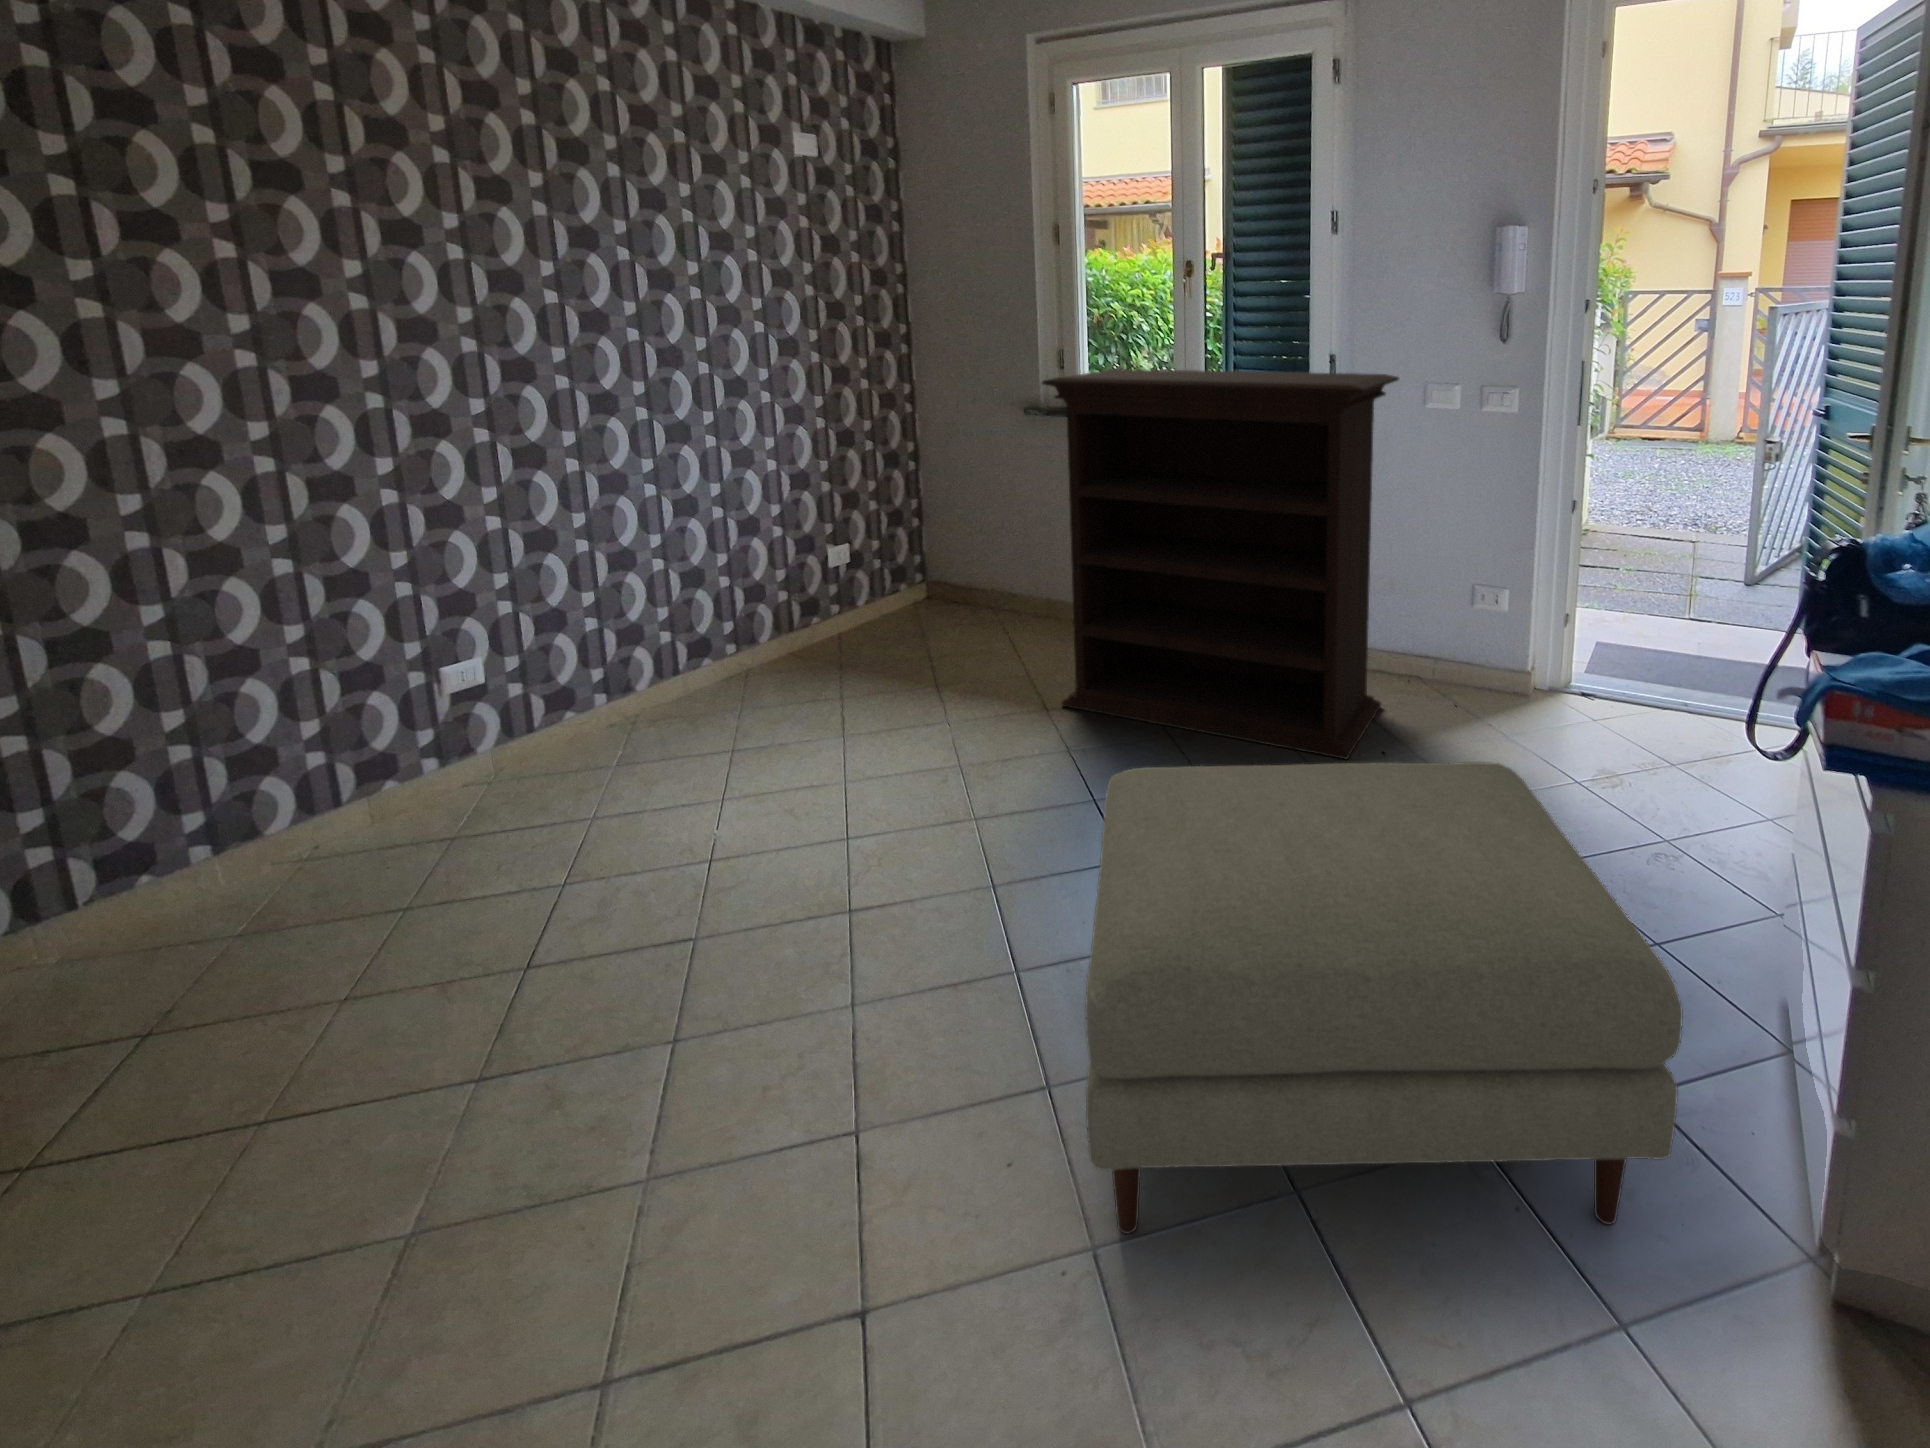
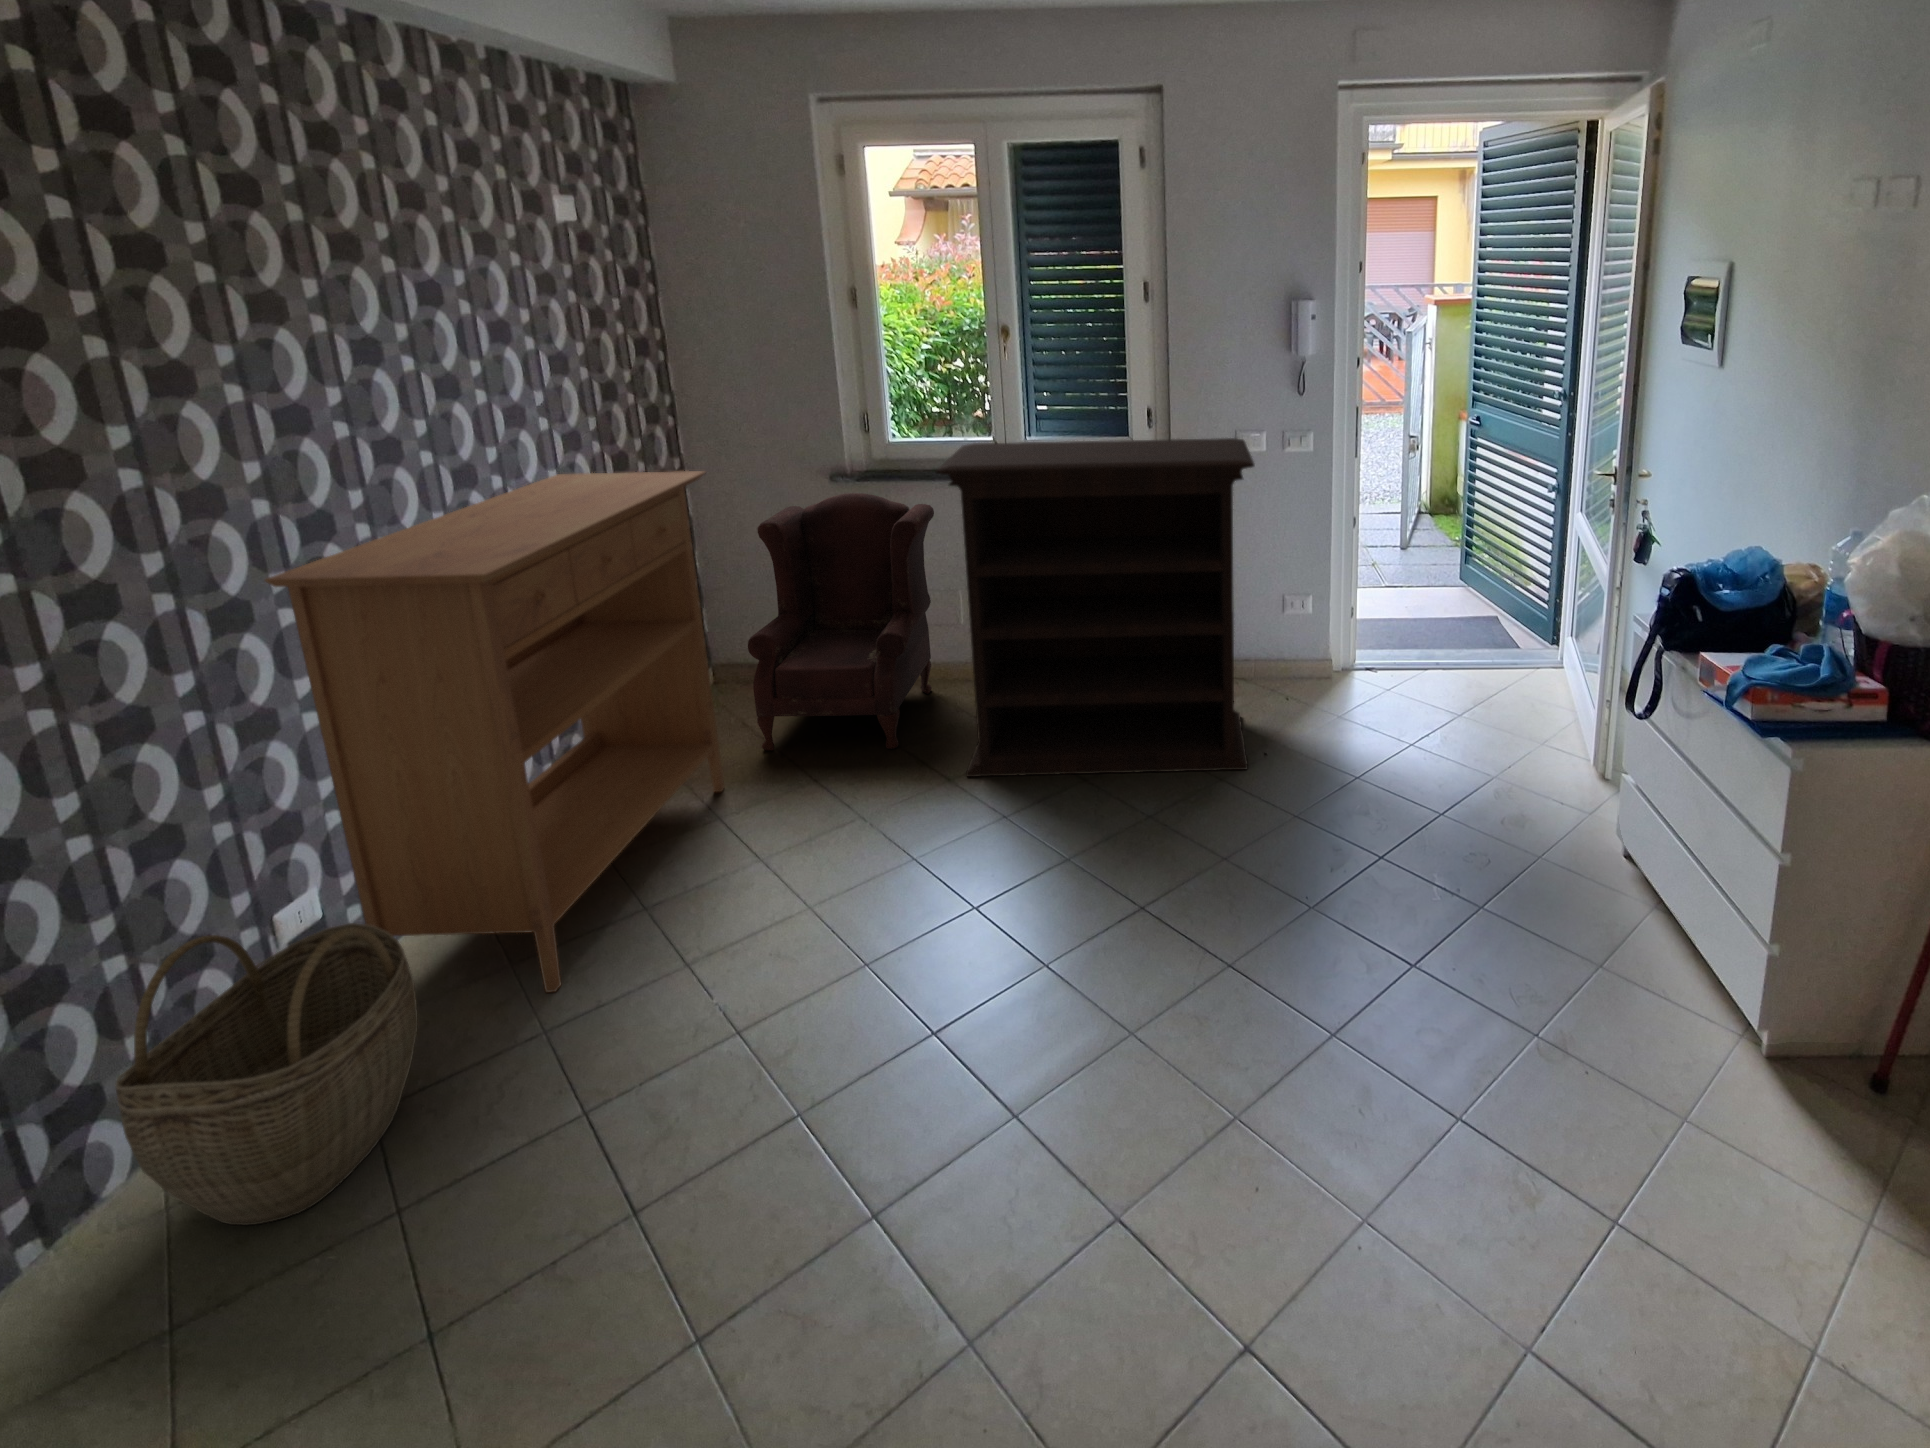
console table: none [457,371,865,792] -> present [265,471,724,992]
armchair: none [912,423,1106,670] -> present [748,493,934,751]
woven basket: none [254,658,492,892] -> present [116,923,418,1225]
ottoman: present [1085,762,1683,1234] -> none [1196,760,1675,1188]

